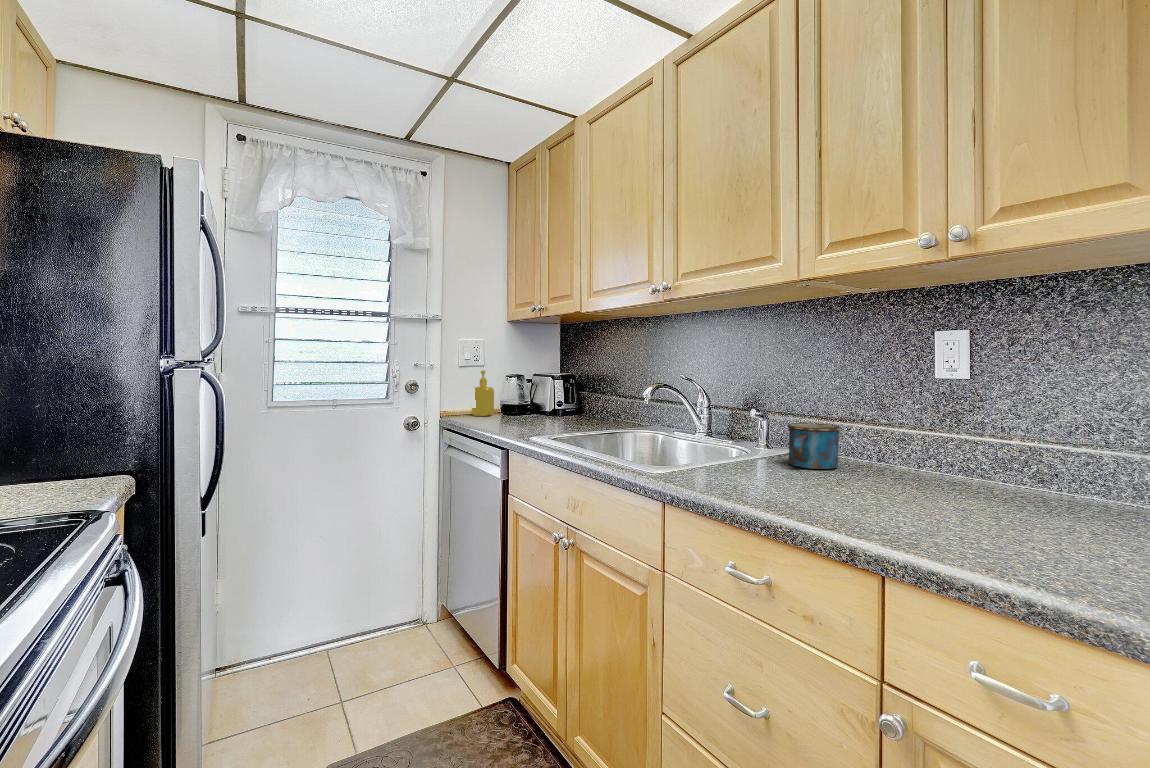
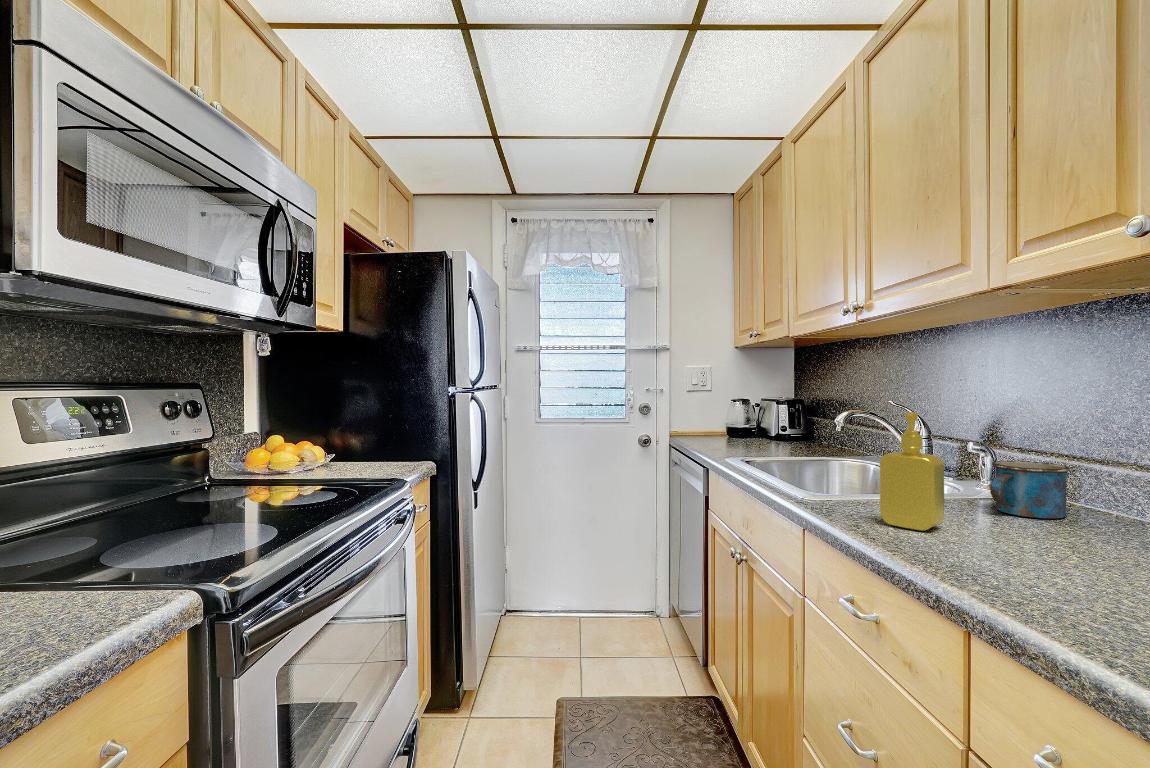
soap dispenser: present [472,371,494,416] -> present [880,412,944,531]

